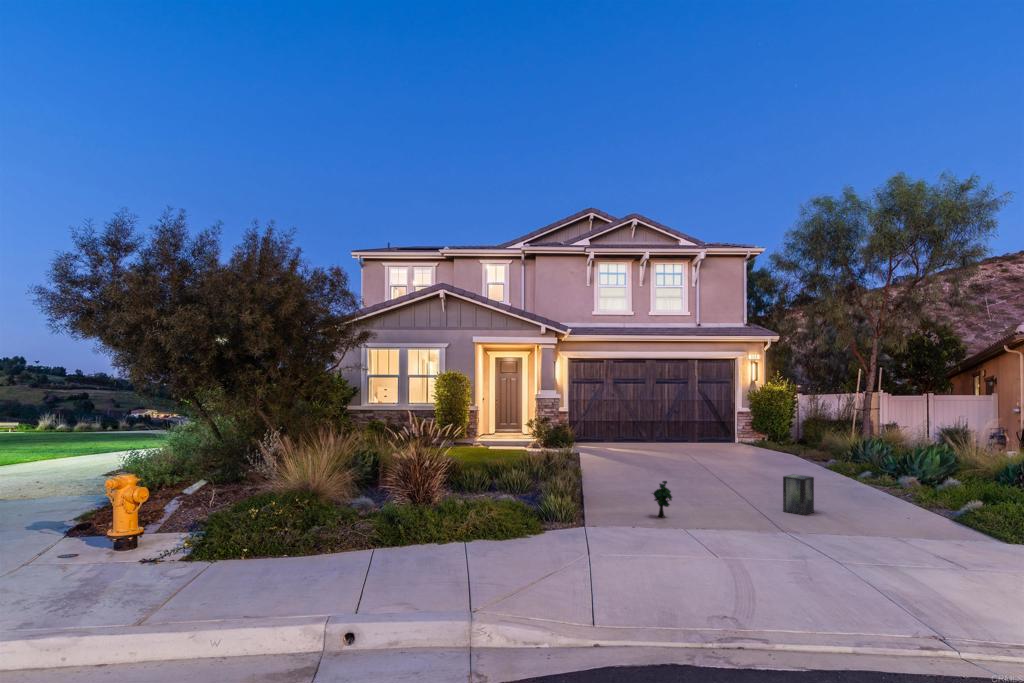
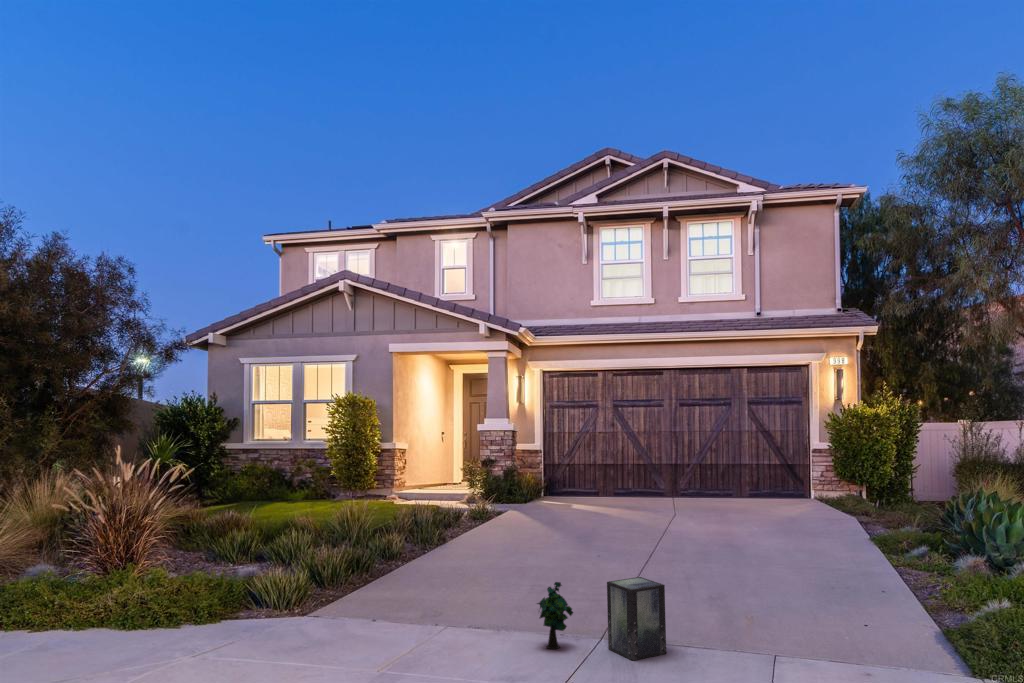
decorative plant: present [652,481,672,517] -> present [537,582,573,649]

